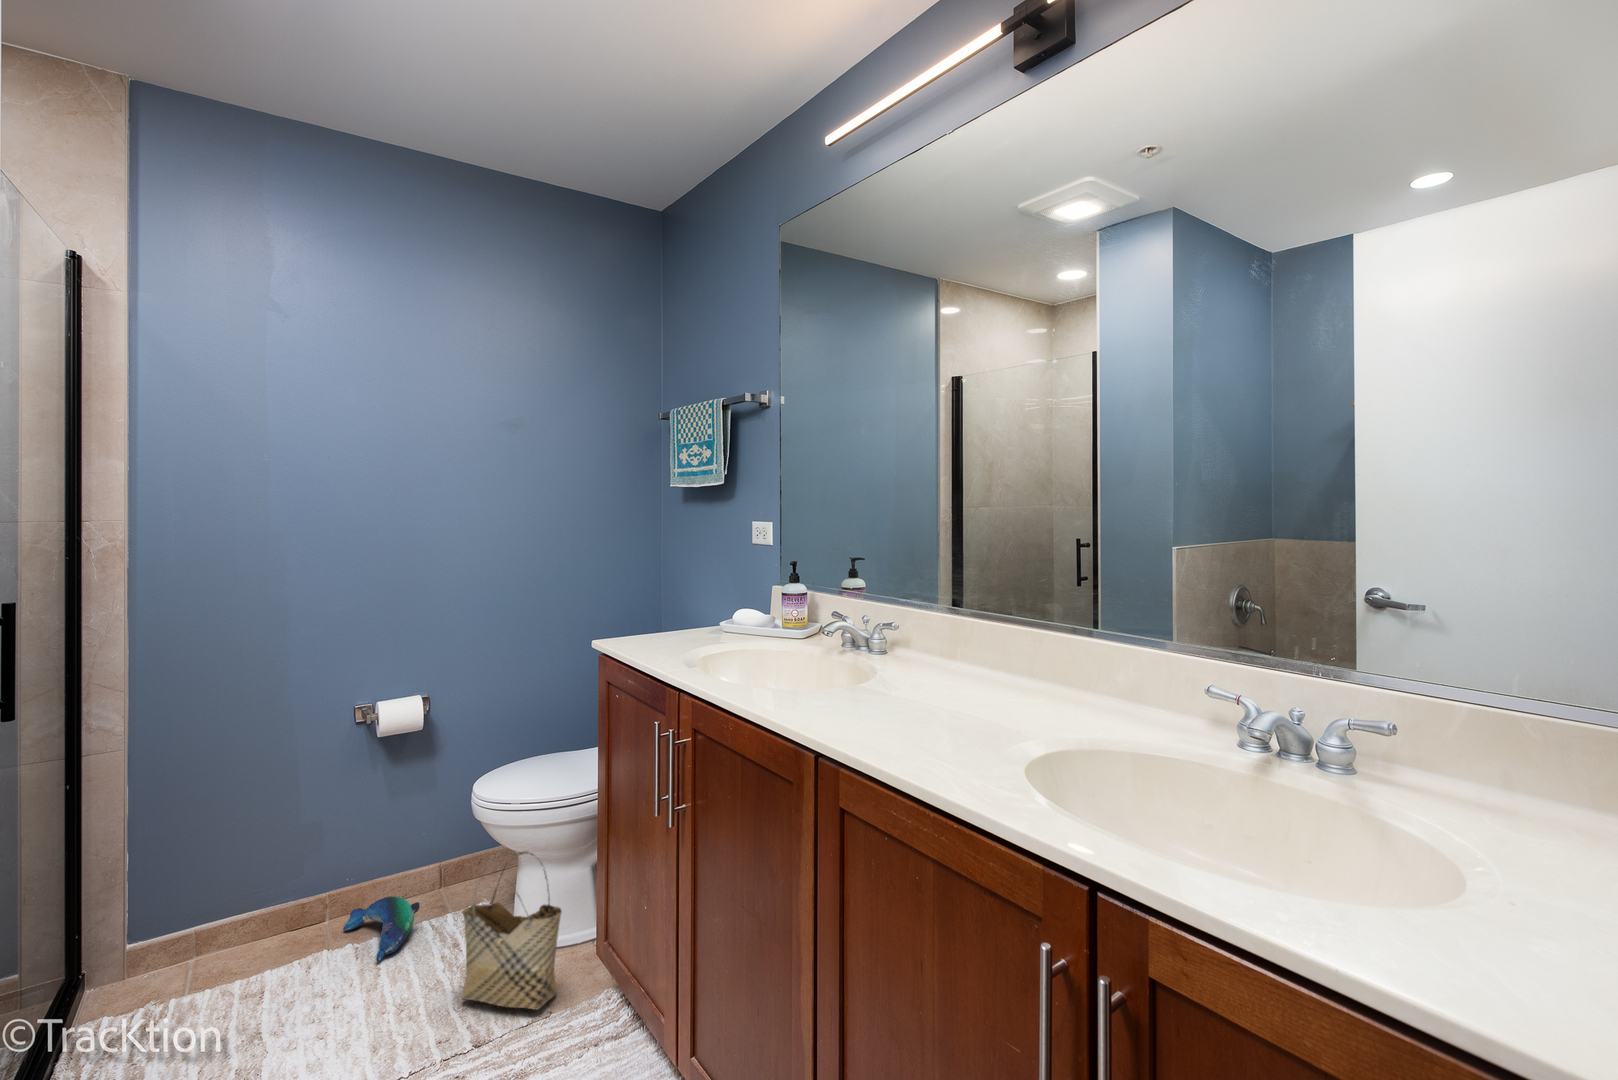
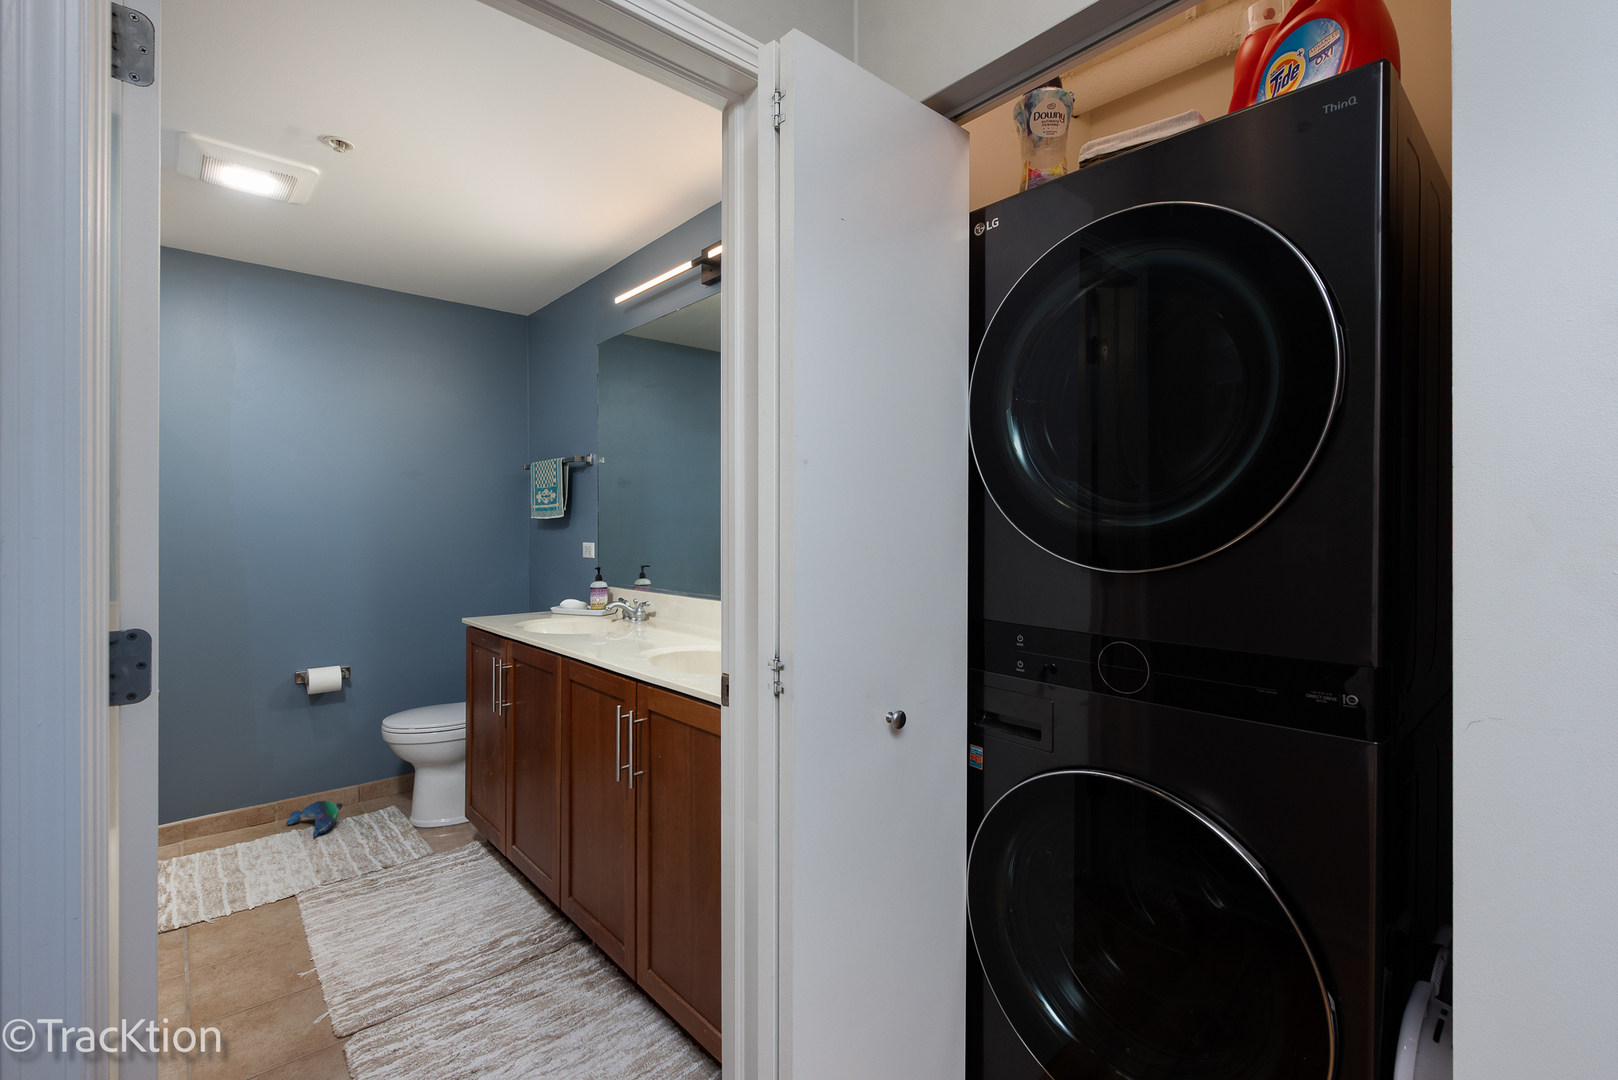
woven basket: present [461,851,562,1010] -> none [375,756,444,850]

